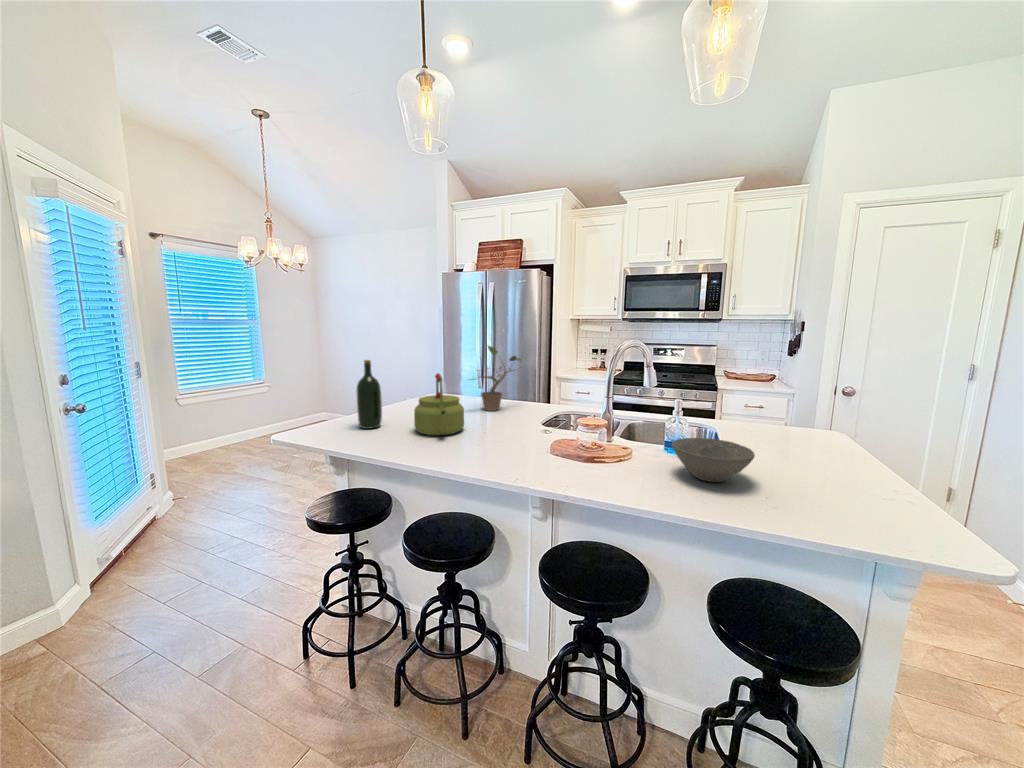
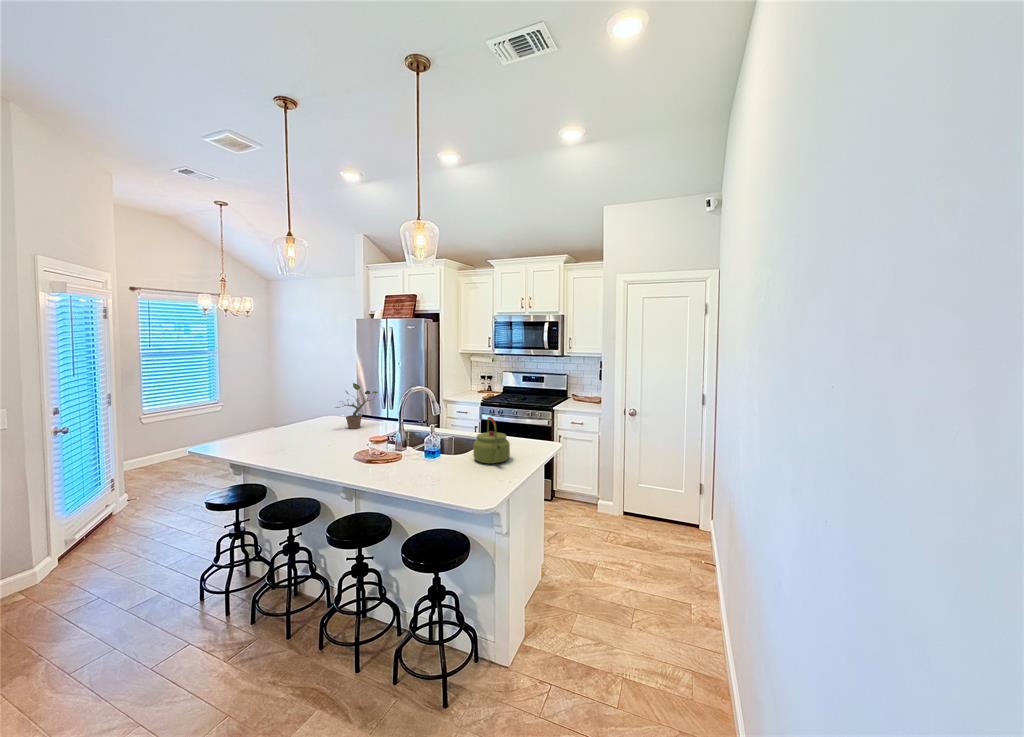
wine bottle: present [356,360,382,429] -> none [246,397,264,442]
kettle: present [414,373,464,435] -> present [473,417,510,464]
bowl: present [672,438,755,482] -> none [402,445,446,469]

